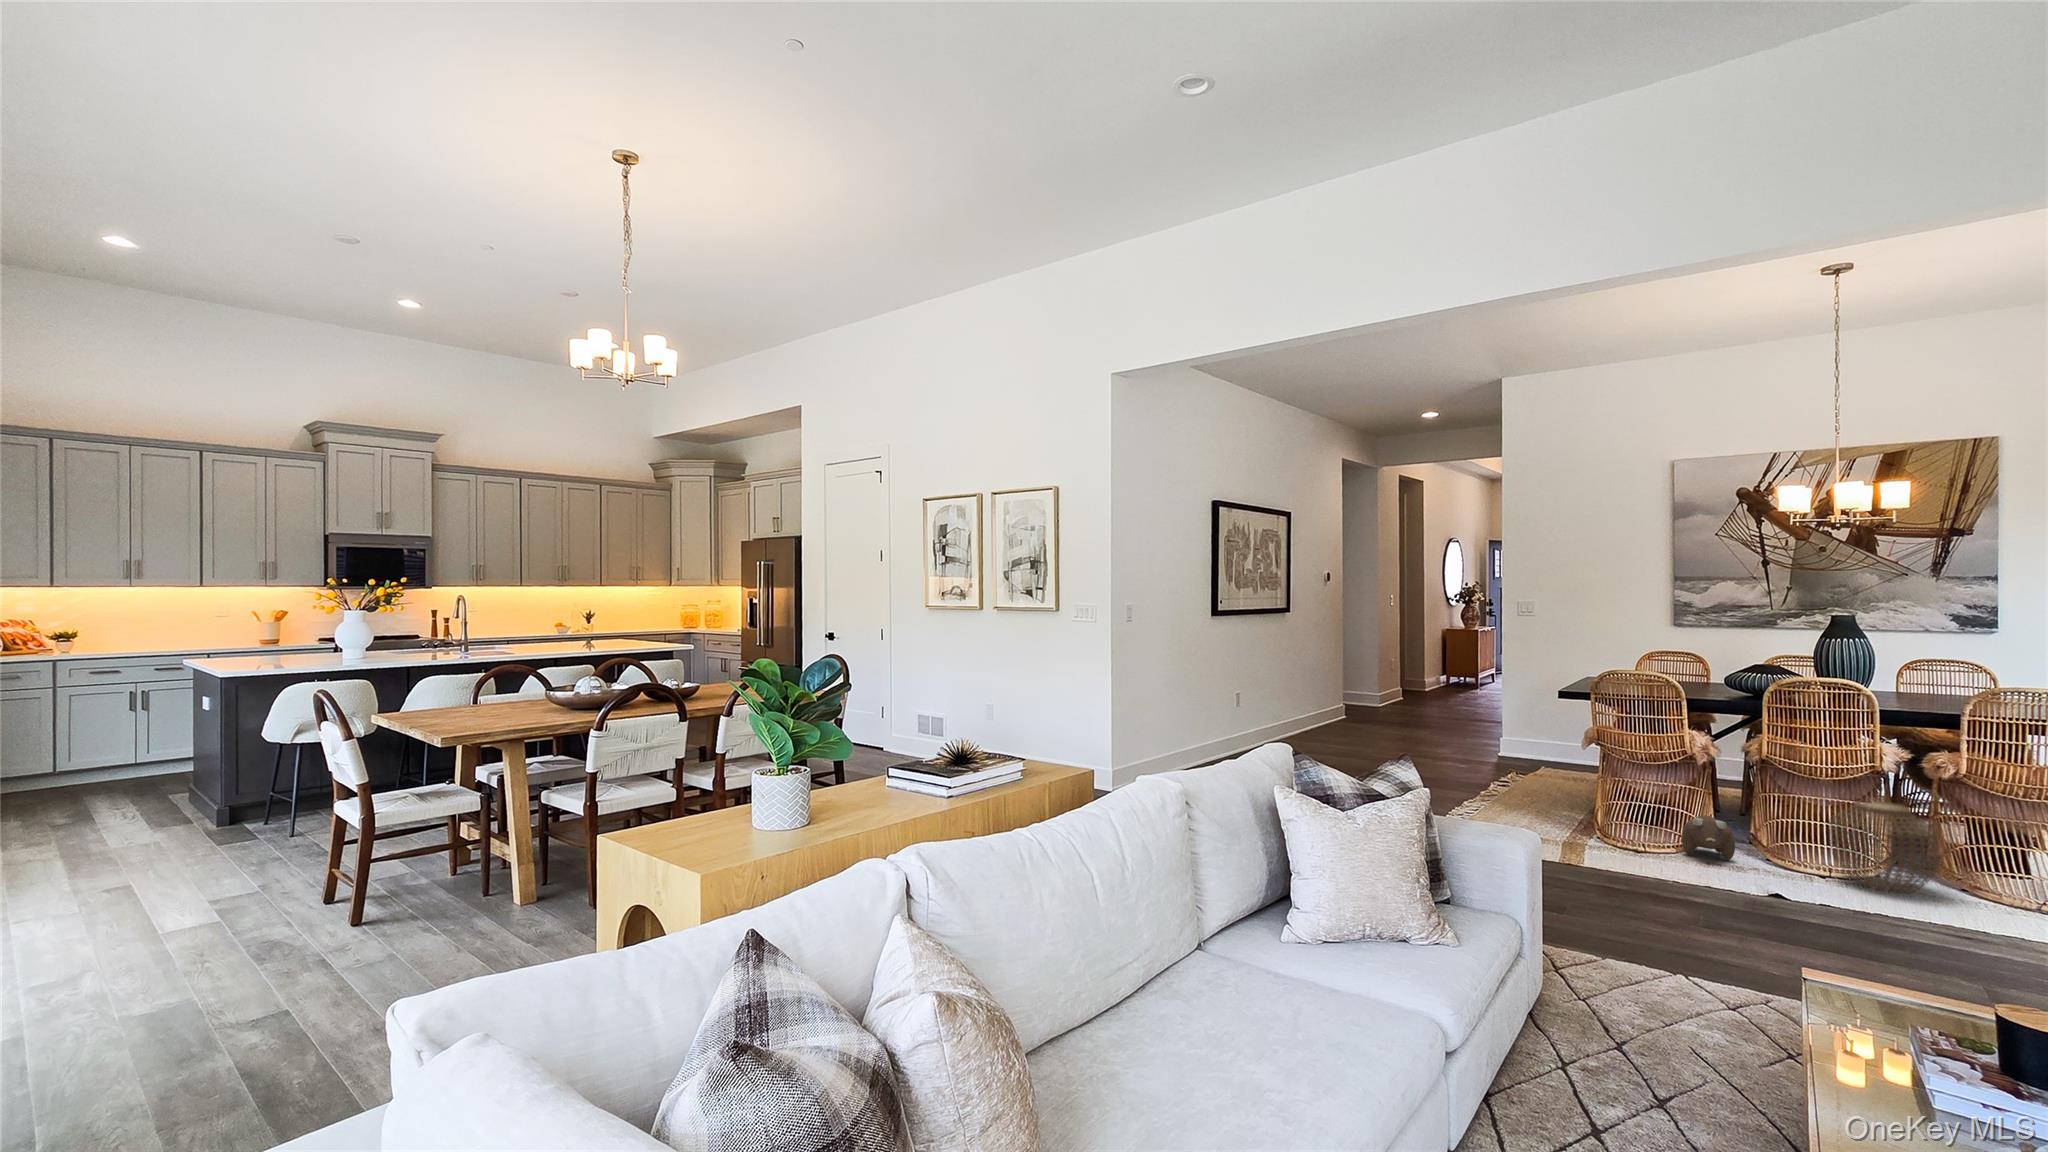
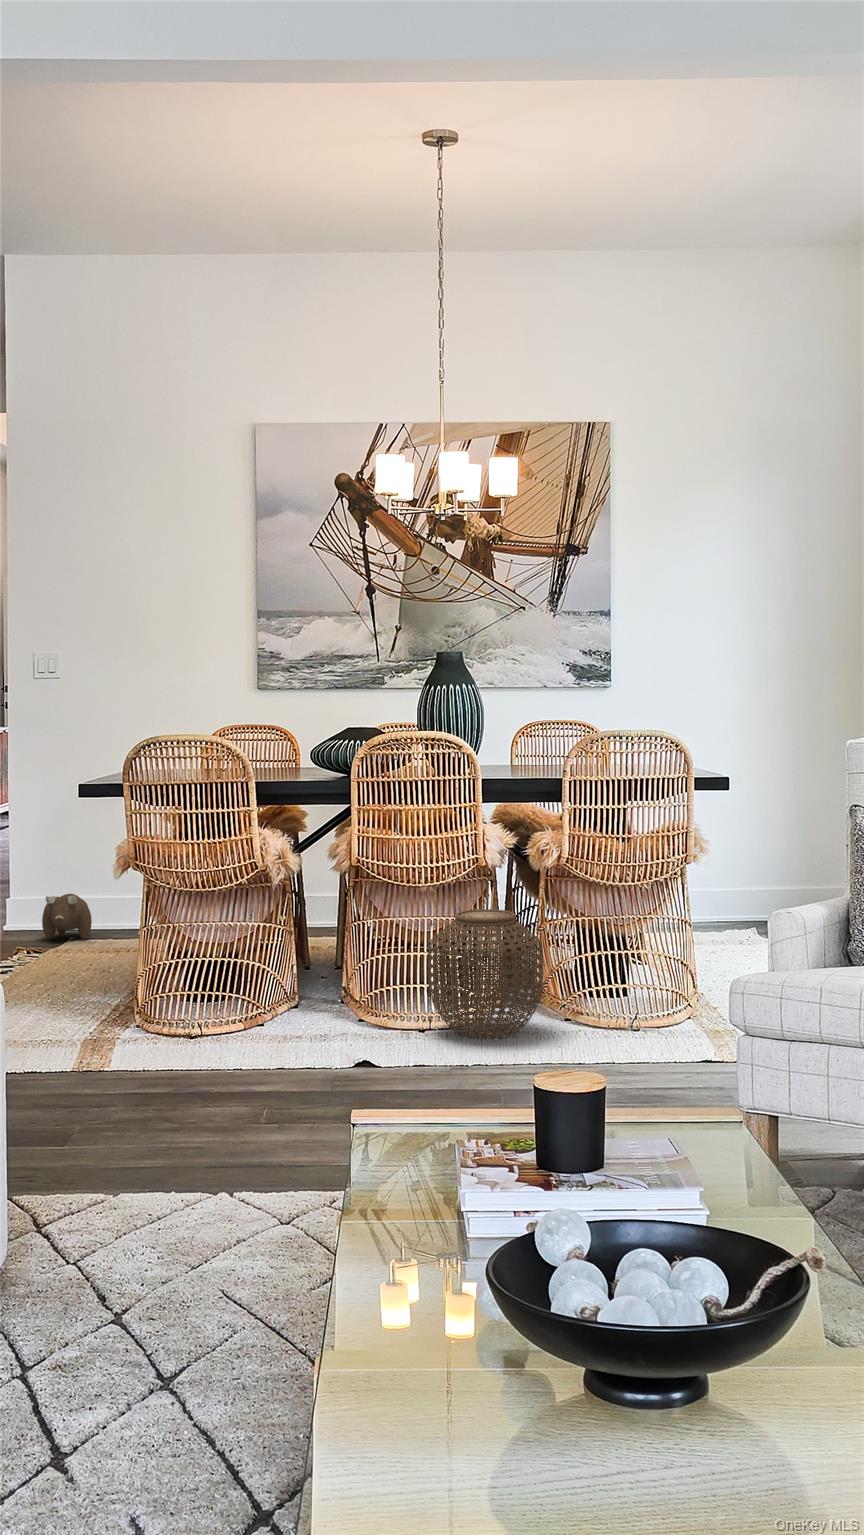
plush toy: present [1682,815,1735,860] -> present [42,894,92,940]

